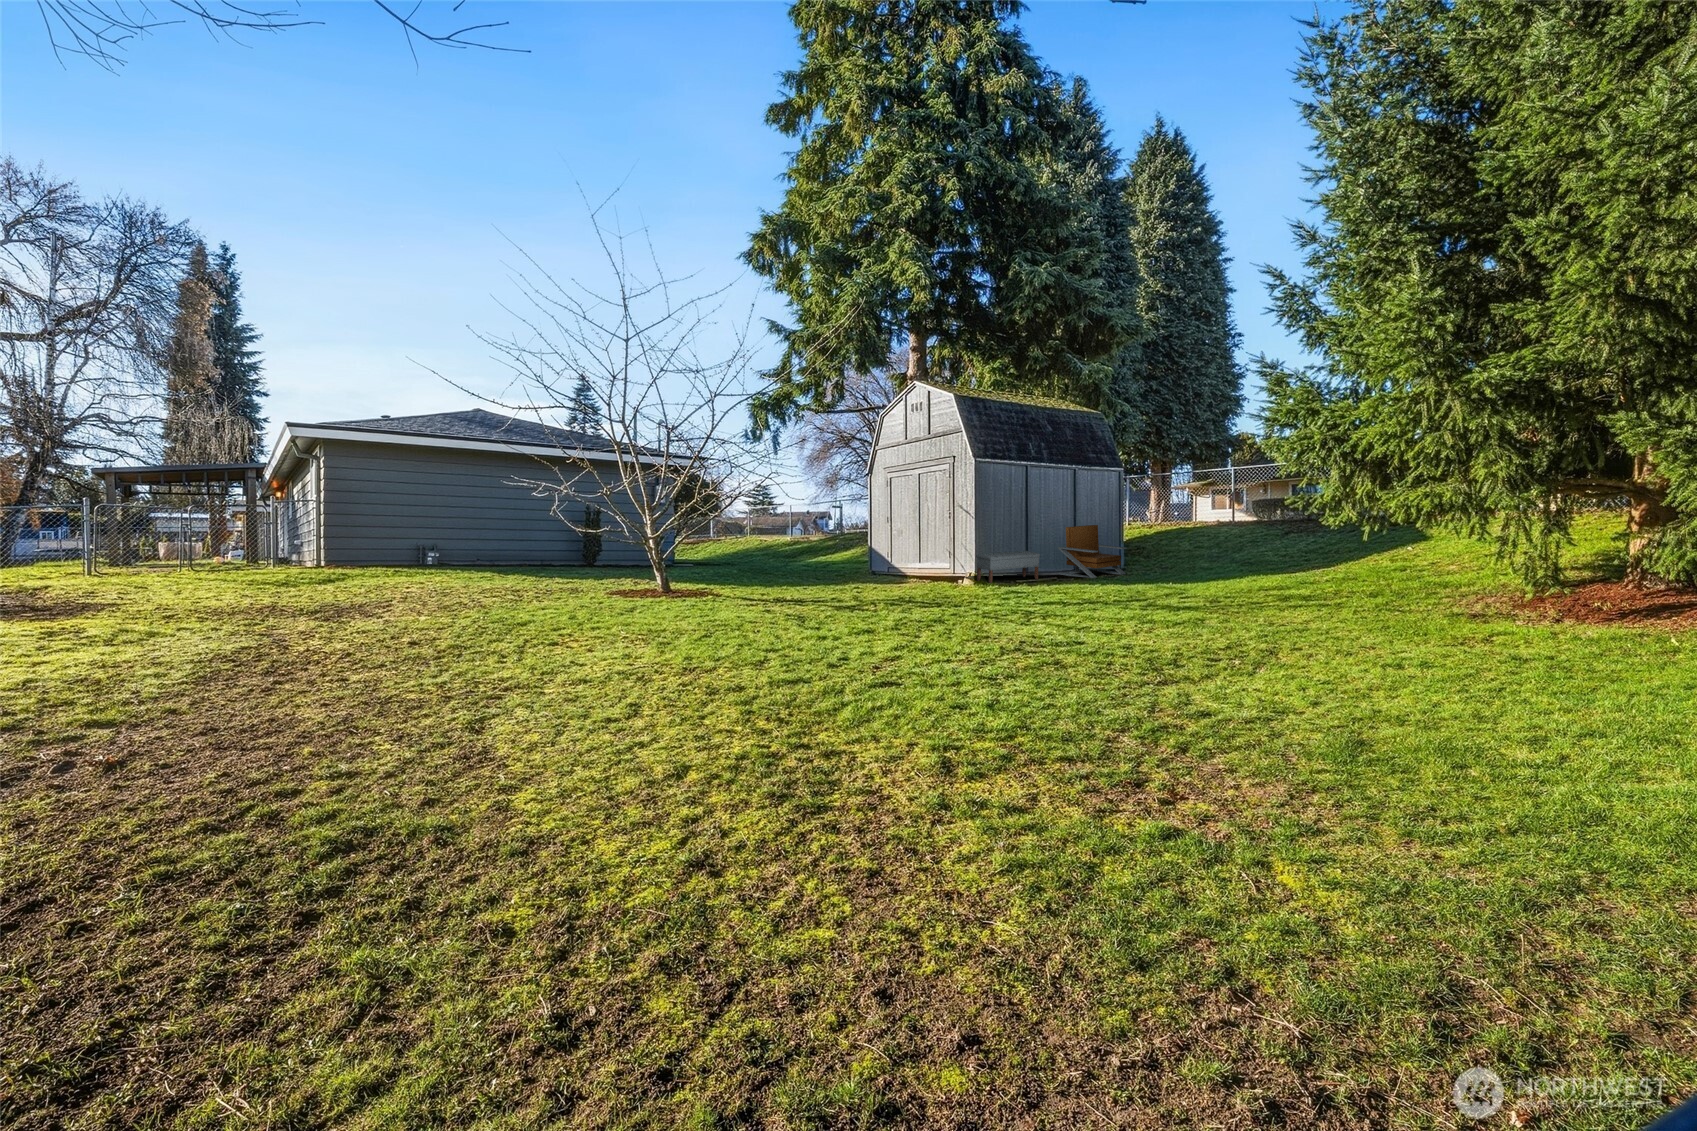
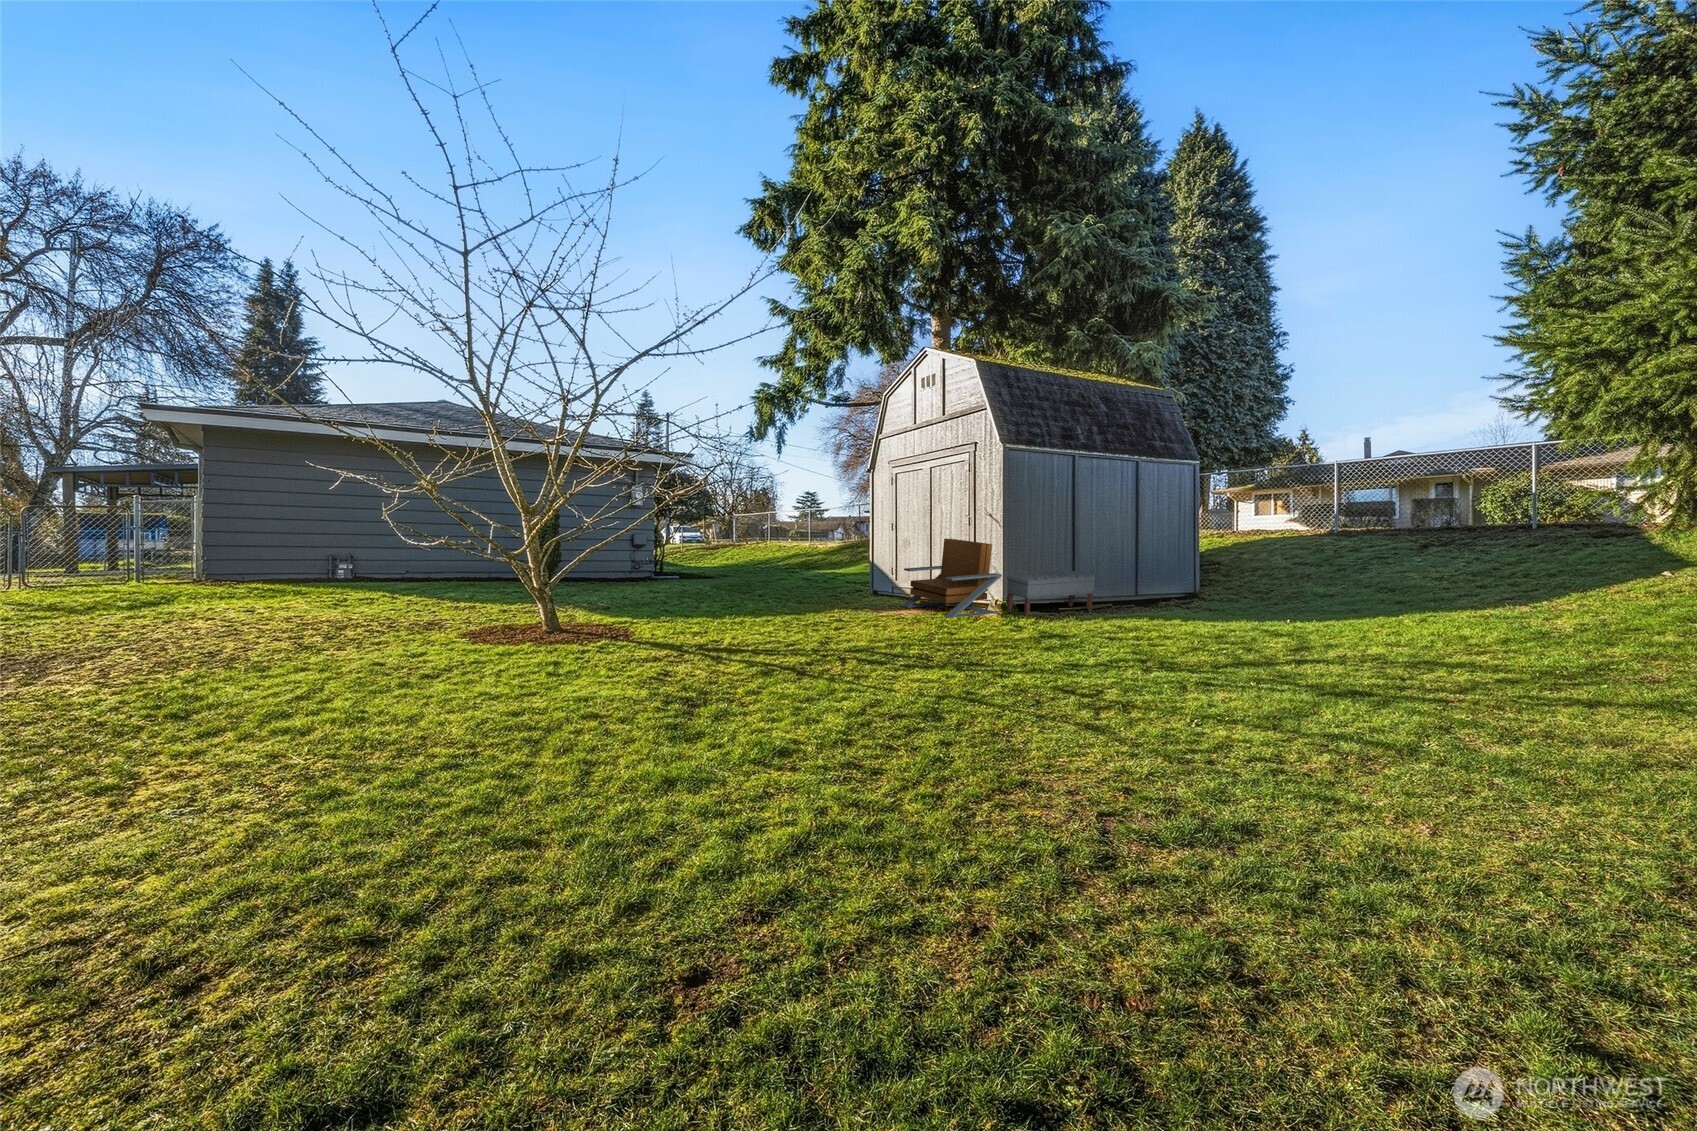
lounge chair: present [1058,525,1127,578] -> present [903,539,1002,618]

